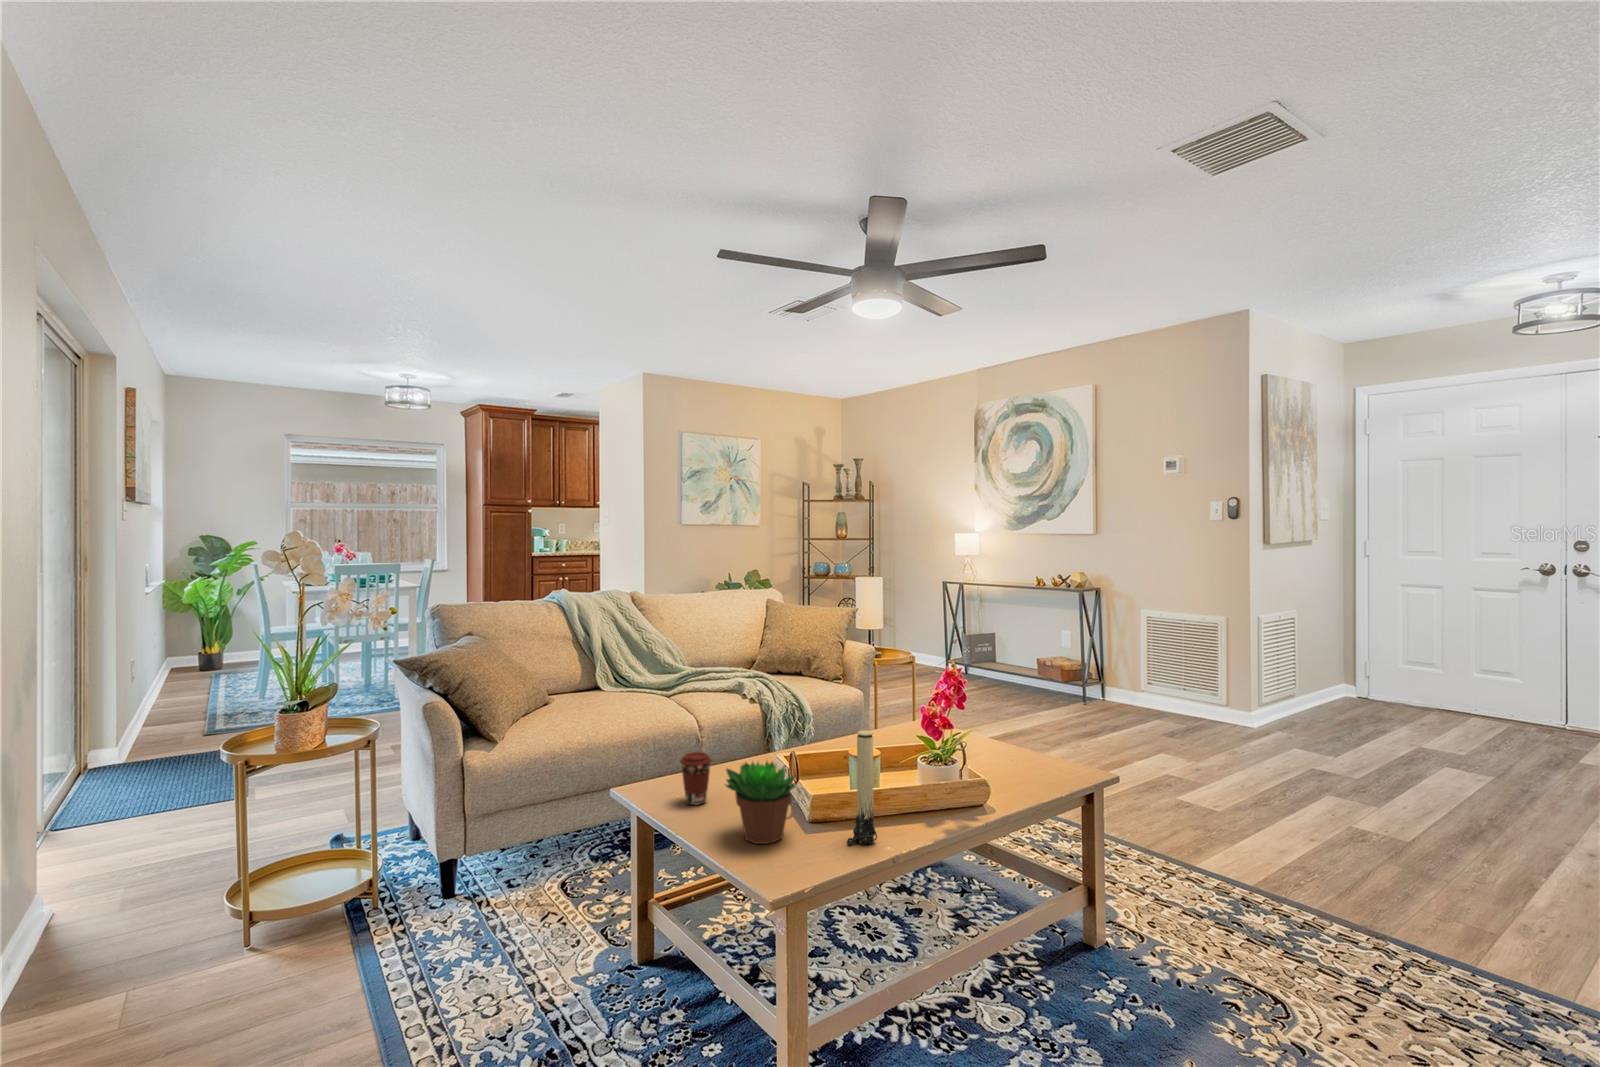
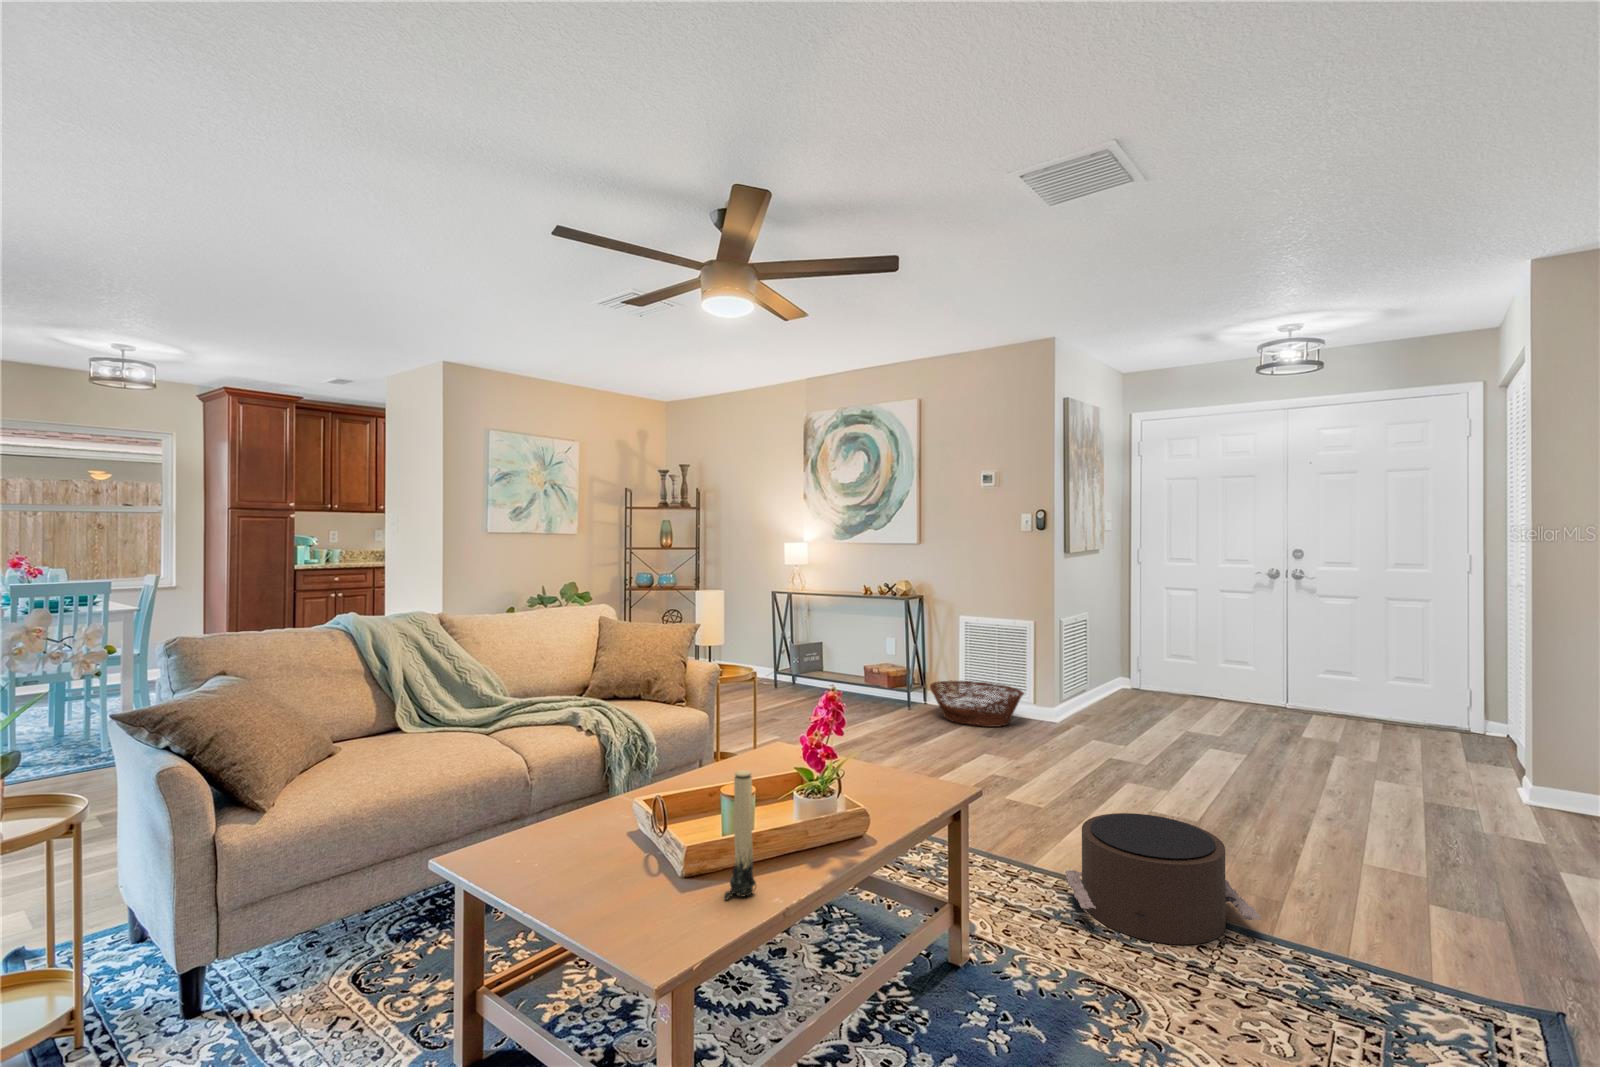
basket: none [1104,676,1210,726] -> present [930,680,1024,727]
coffee cup: present [680,752,712,805] -> none [519,806,558,870]
succulent plant: present [726,762,795,844] -> none [580,811,667,912]
pouf: none [1224,817,1455,961] -> present [1065,813,1261,945]

